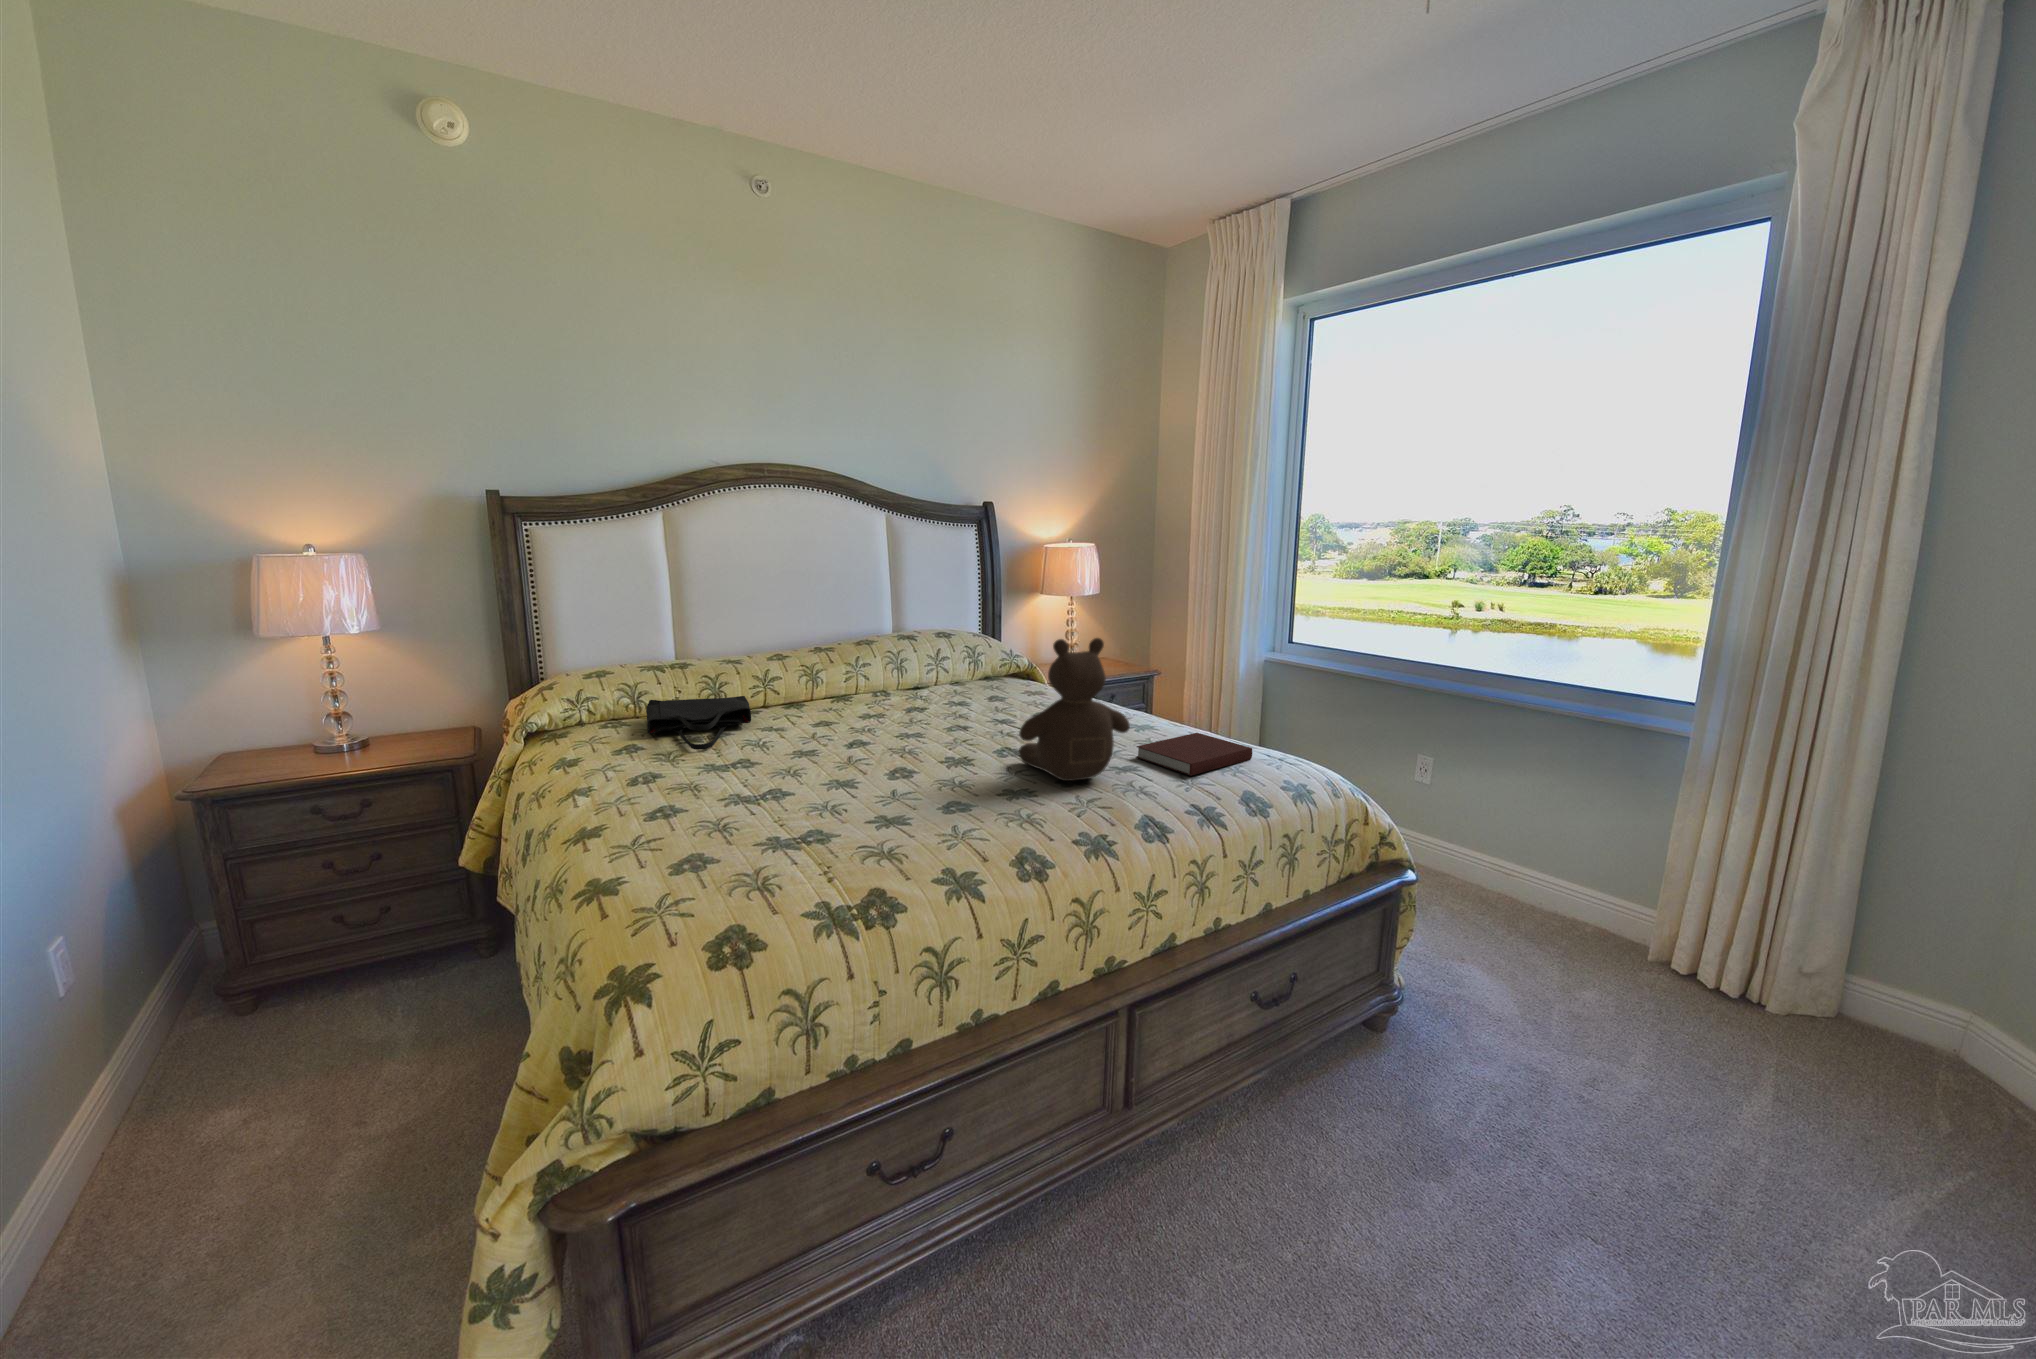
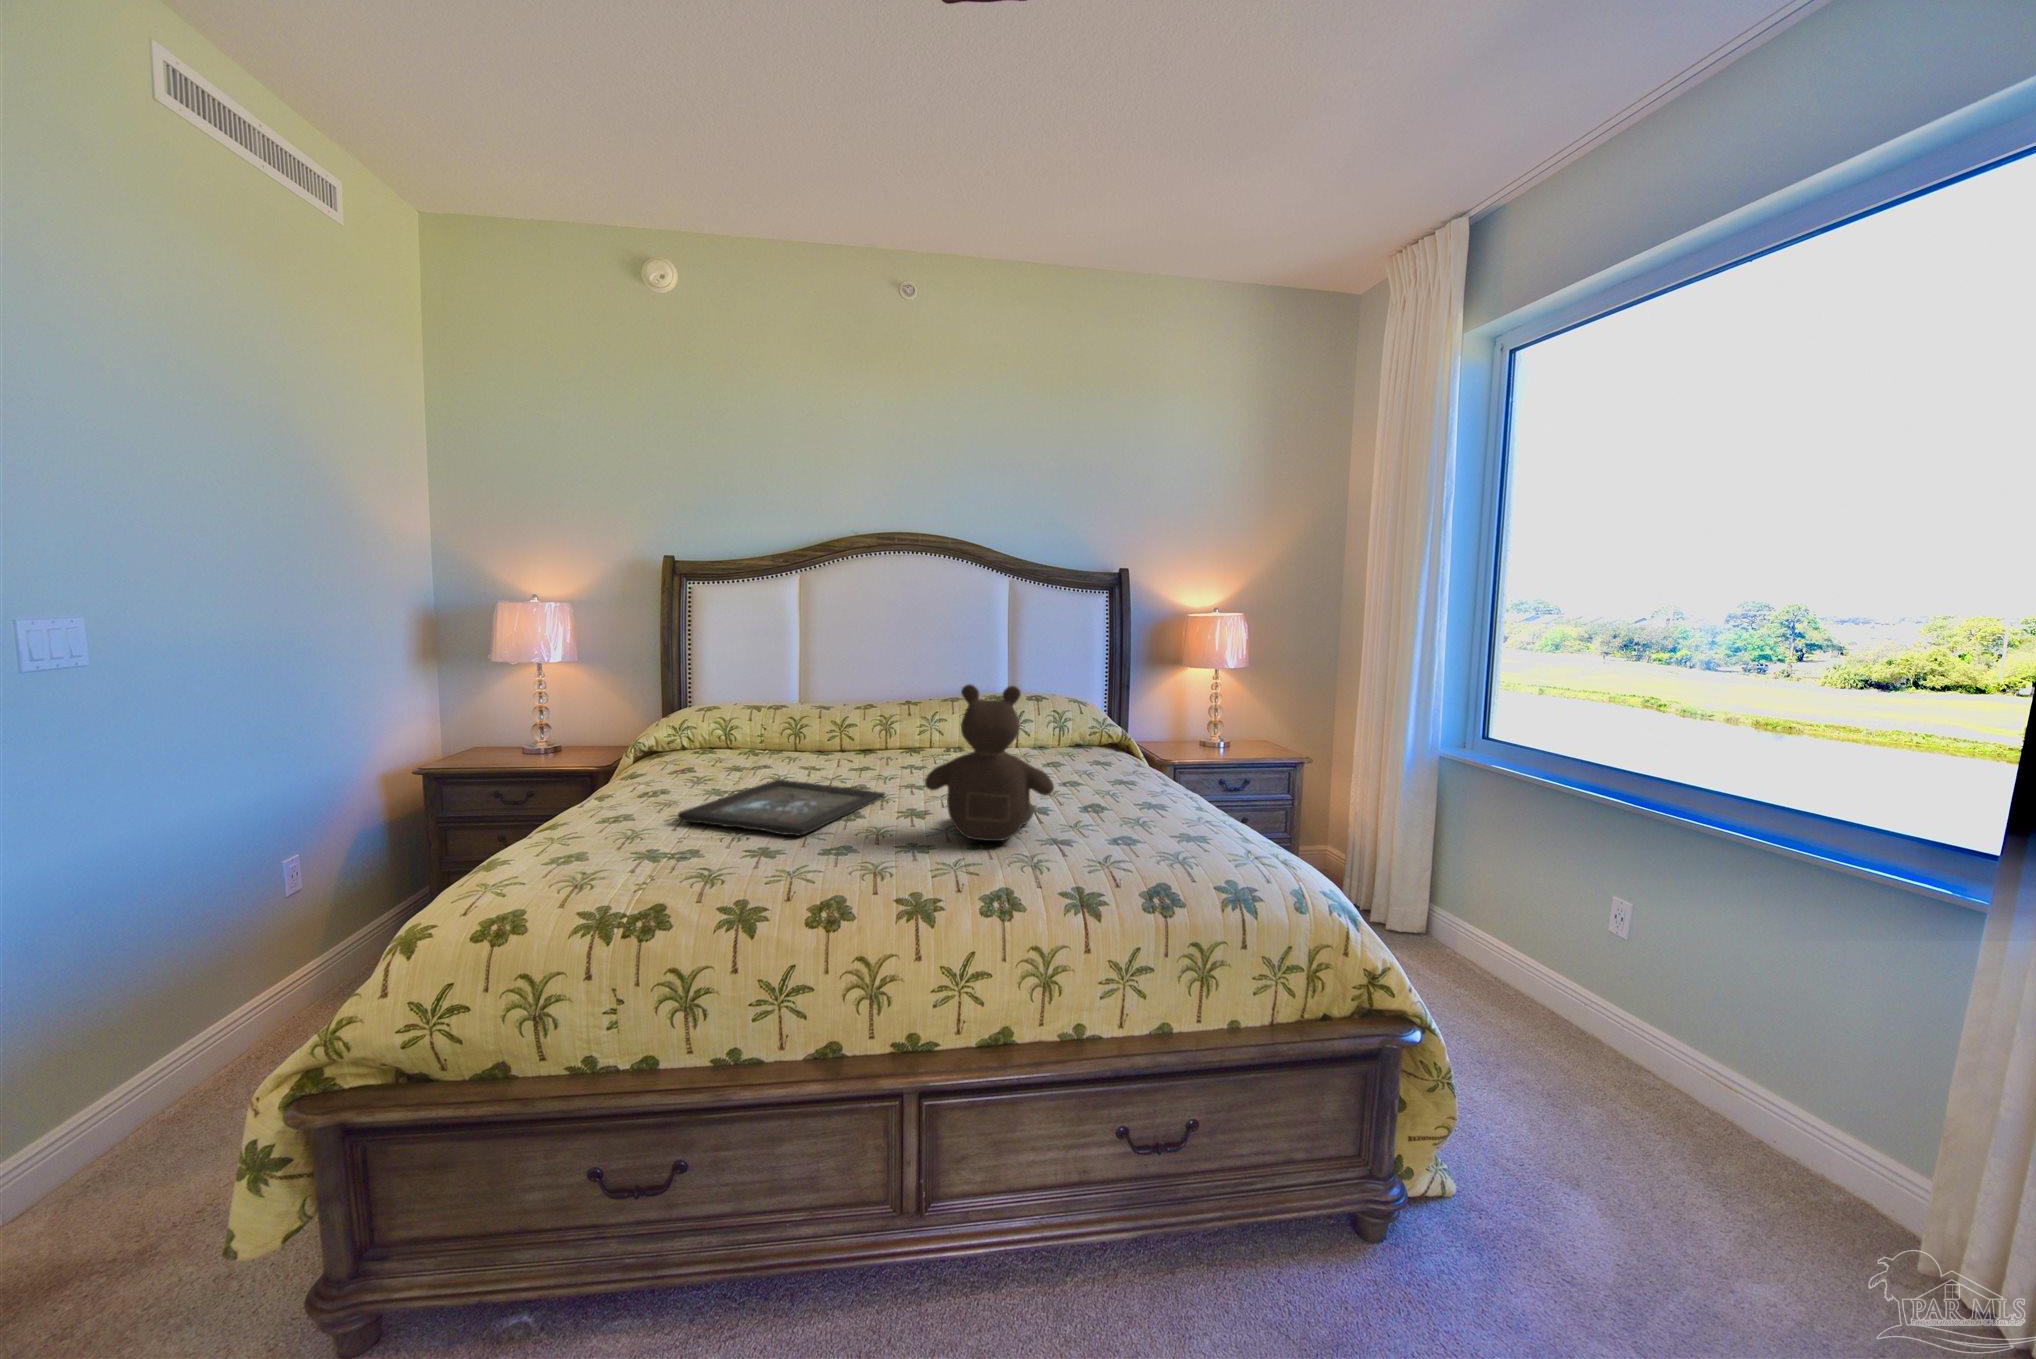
tote bag: present [646,696,751,750] -> none [710,733,815,775]
notebook: present [1136,733,1252,776] -> none [1090,813,1226,855]
tray: none [751,747,912,808] -> present [678,780,885,835]

